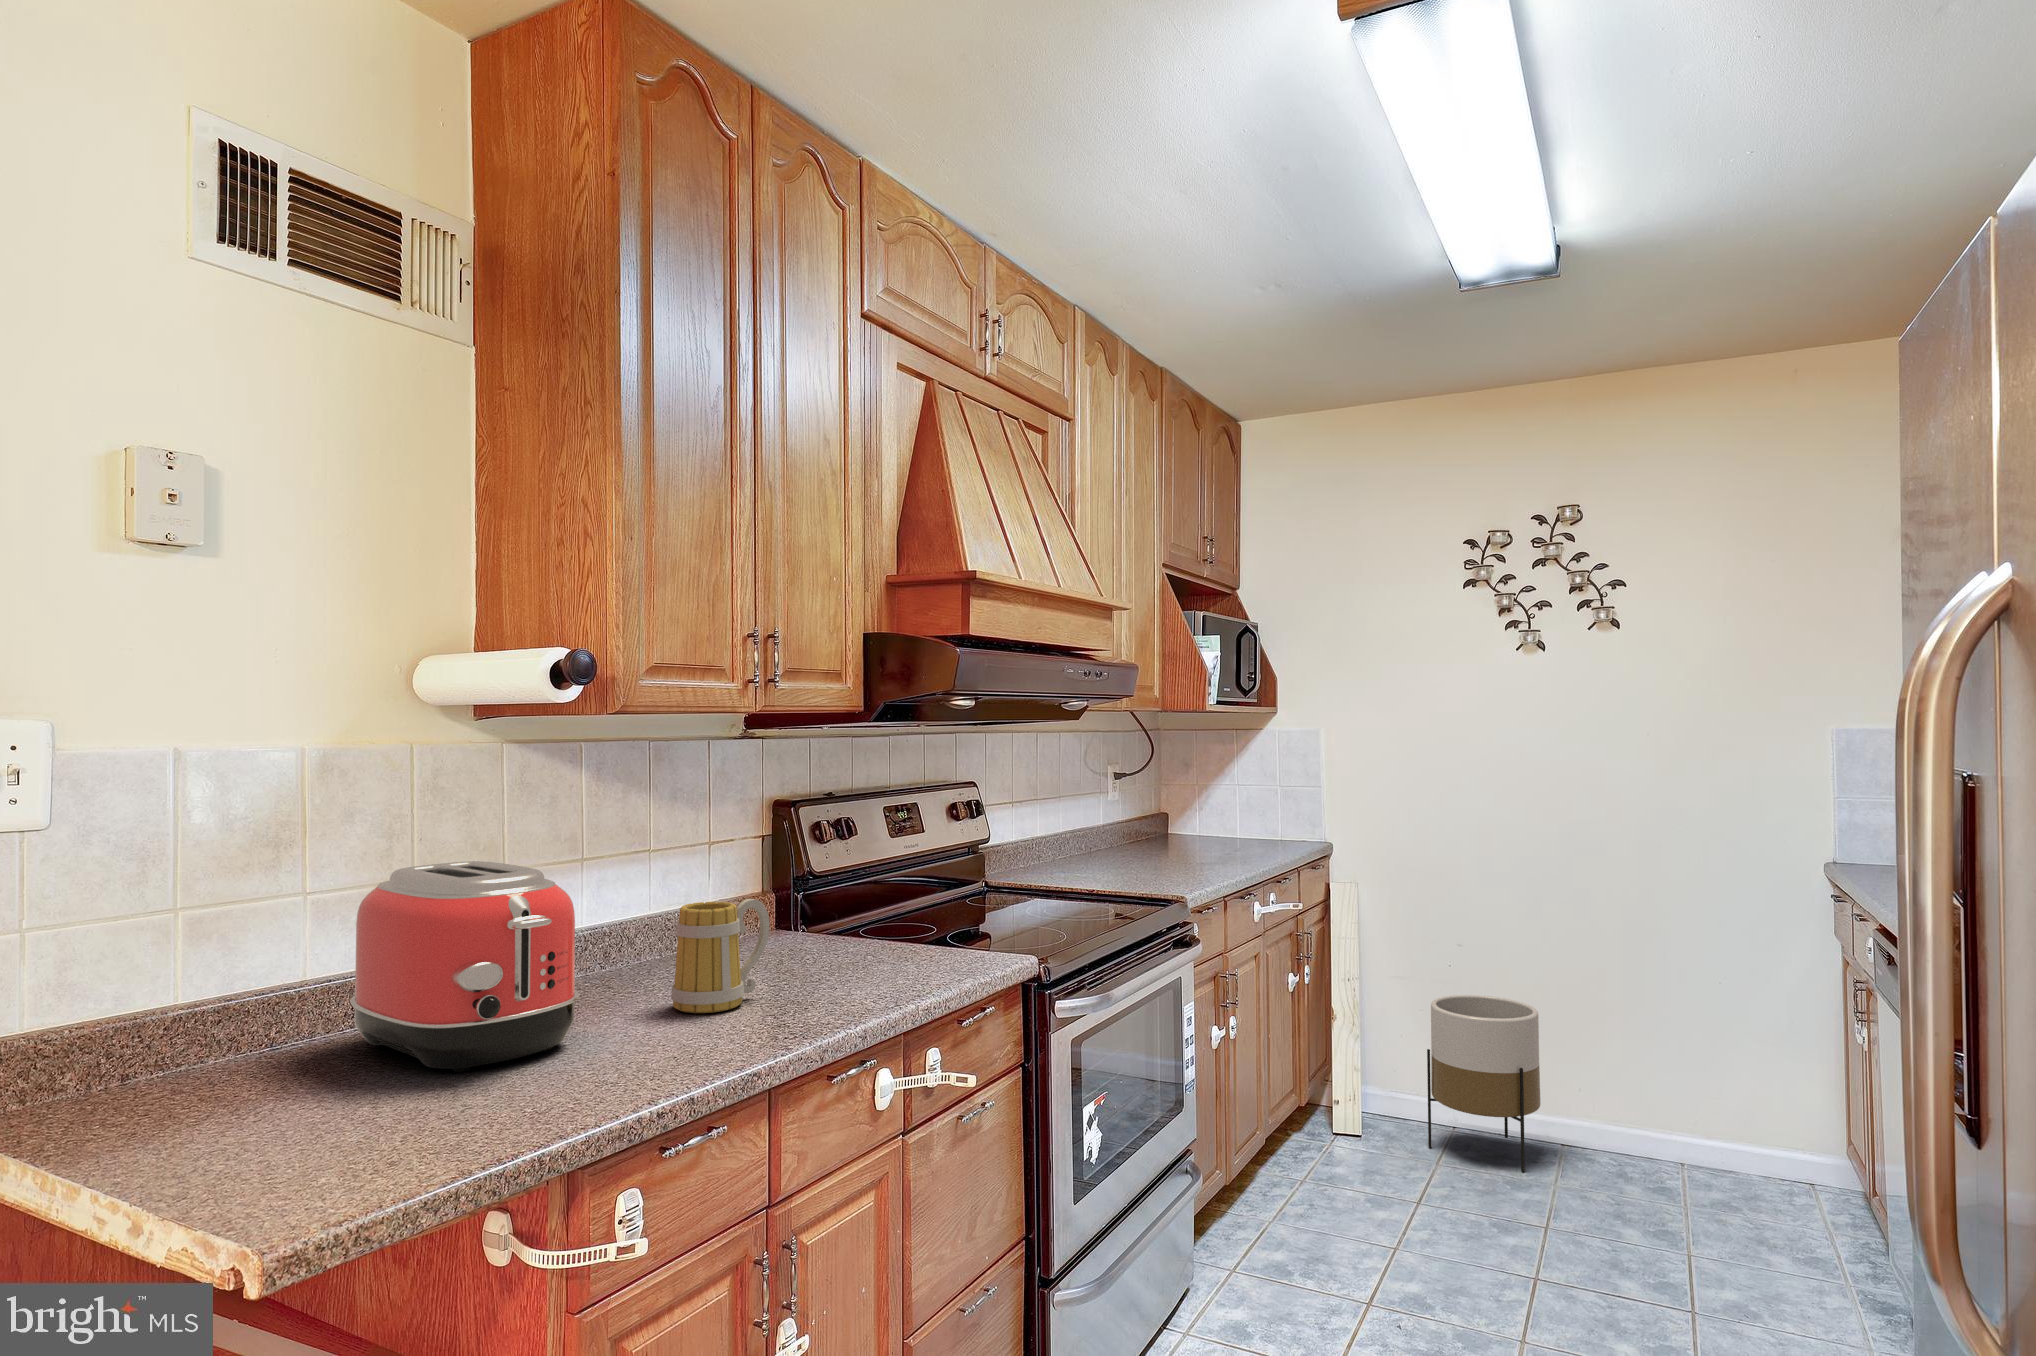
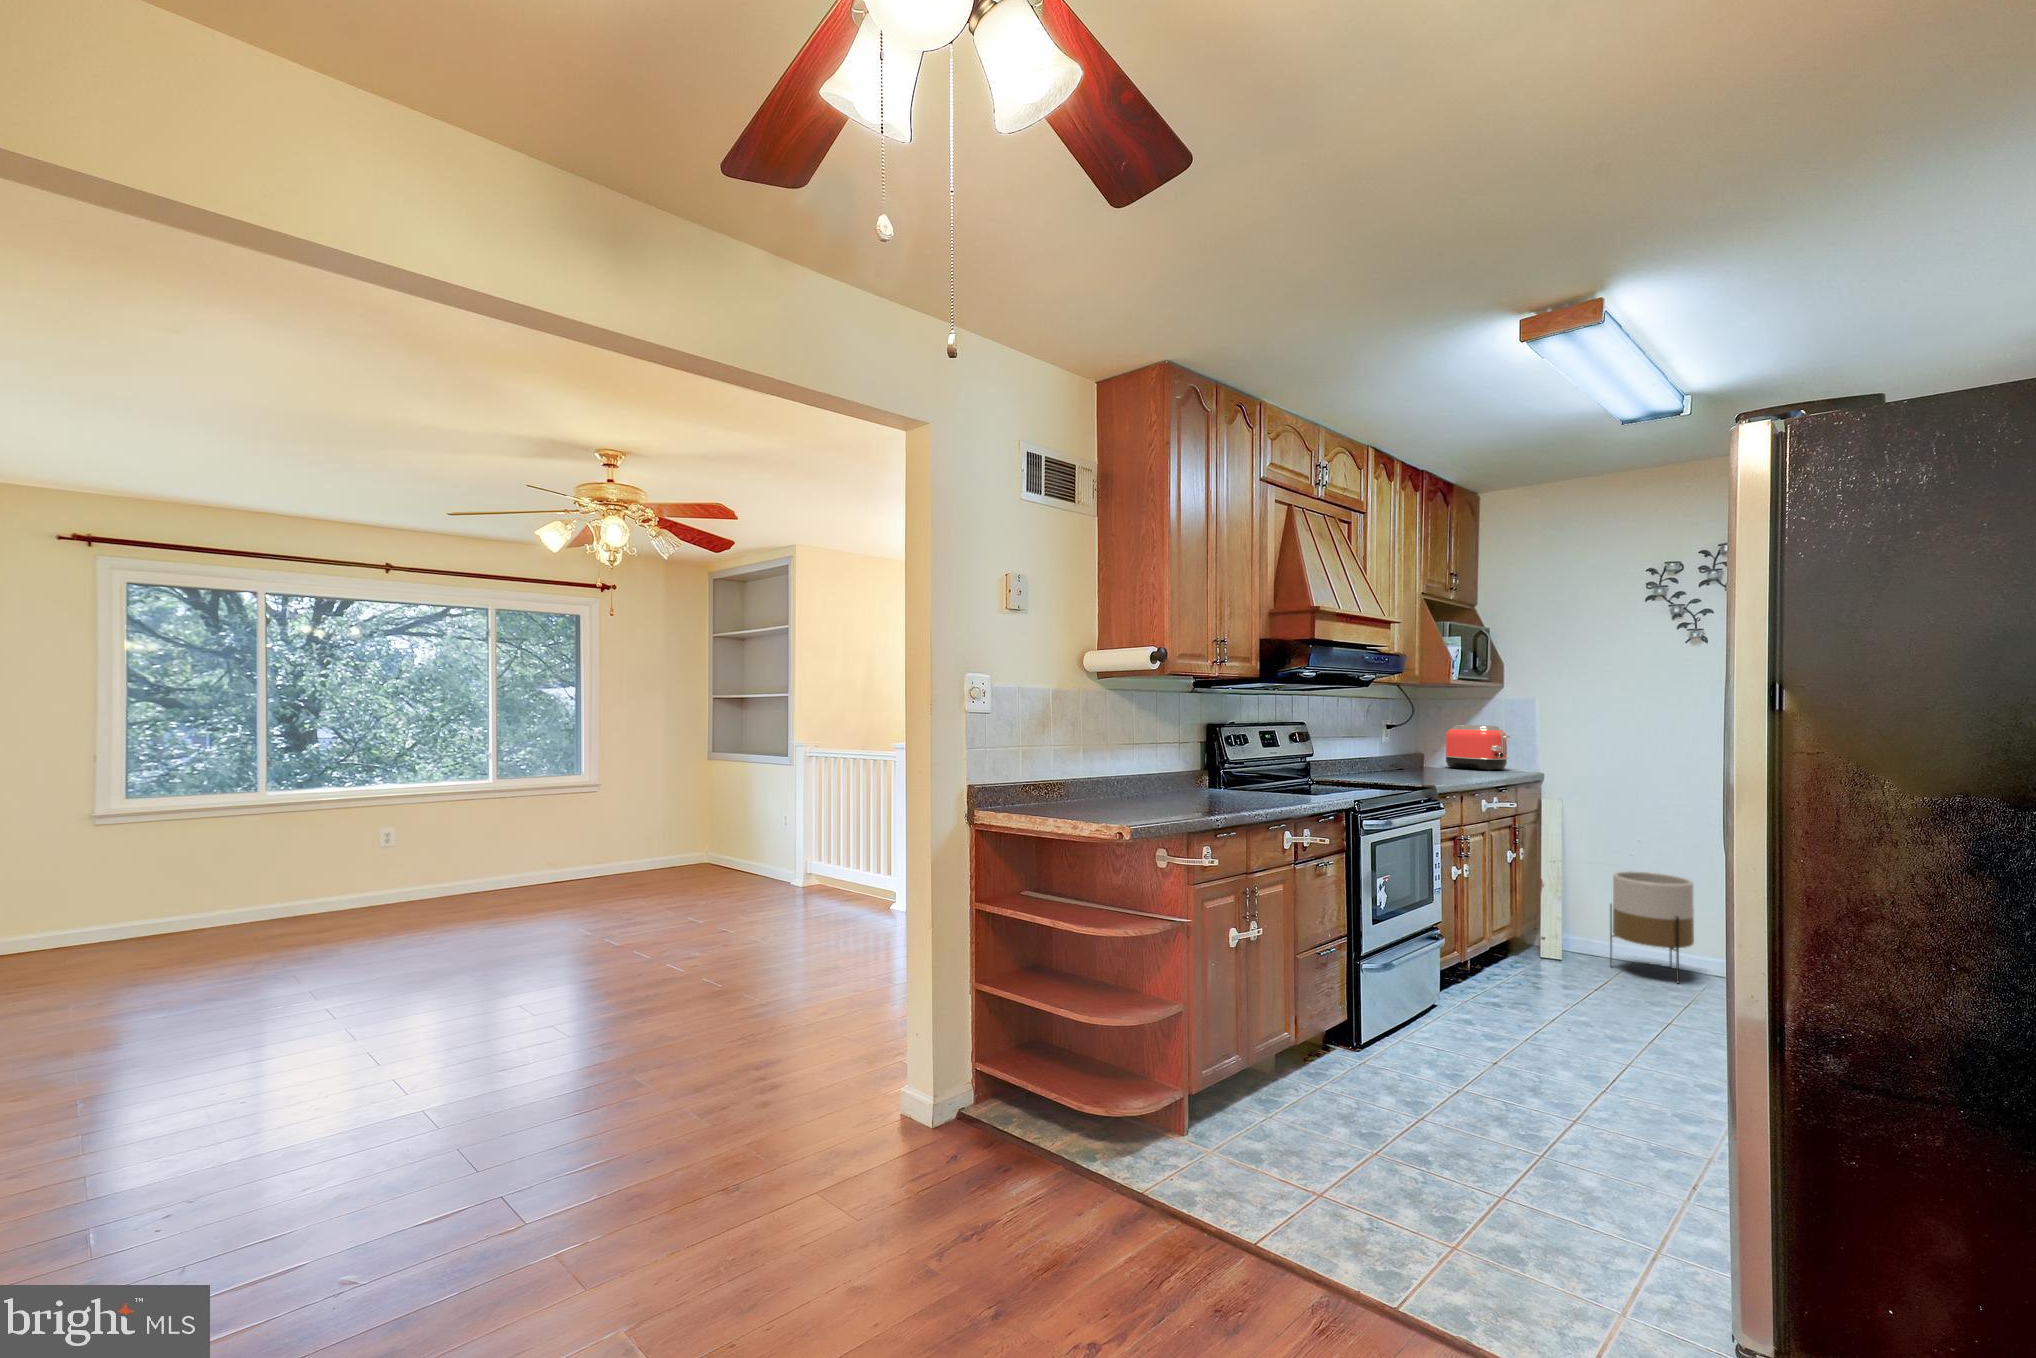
toaster: present [350,861,579,1072] -> present [1445,725,1510,771]
mug: present [671,899,770,1013] -> none [1182,762,1224,810]

